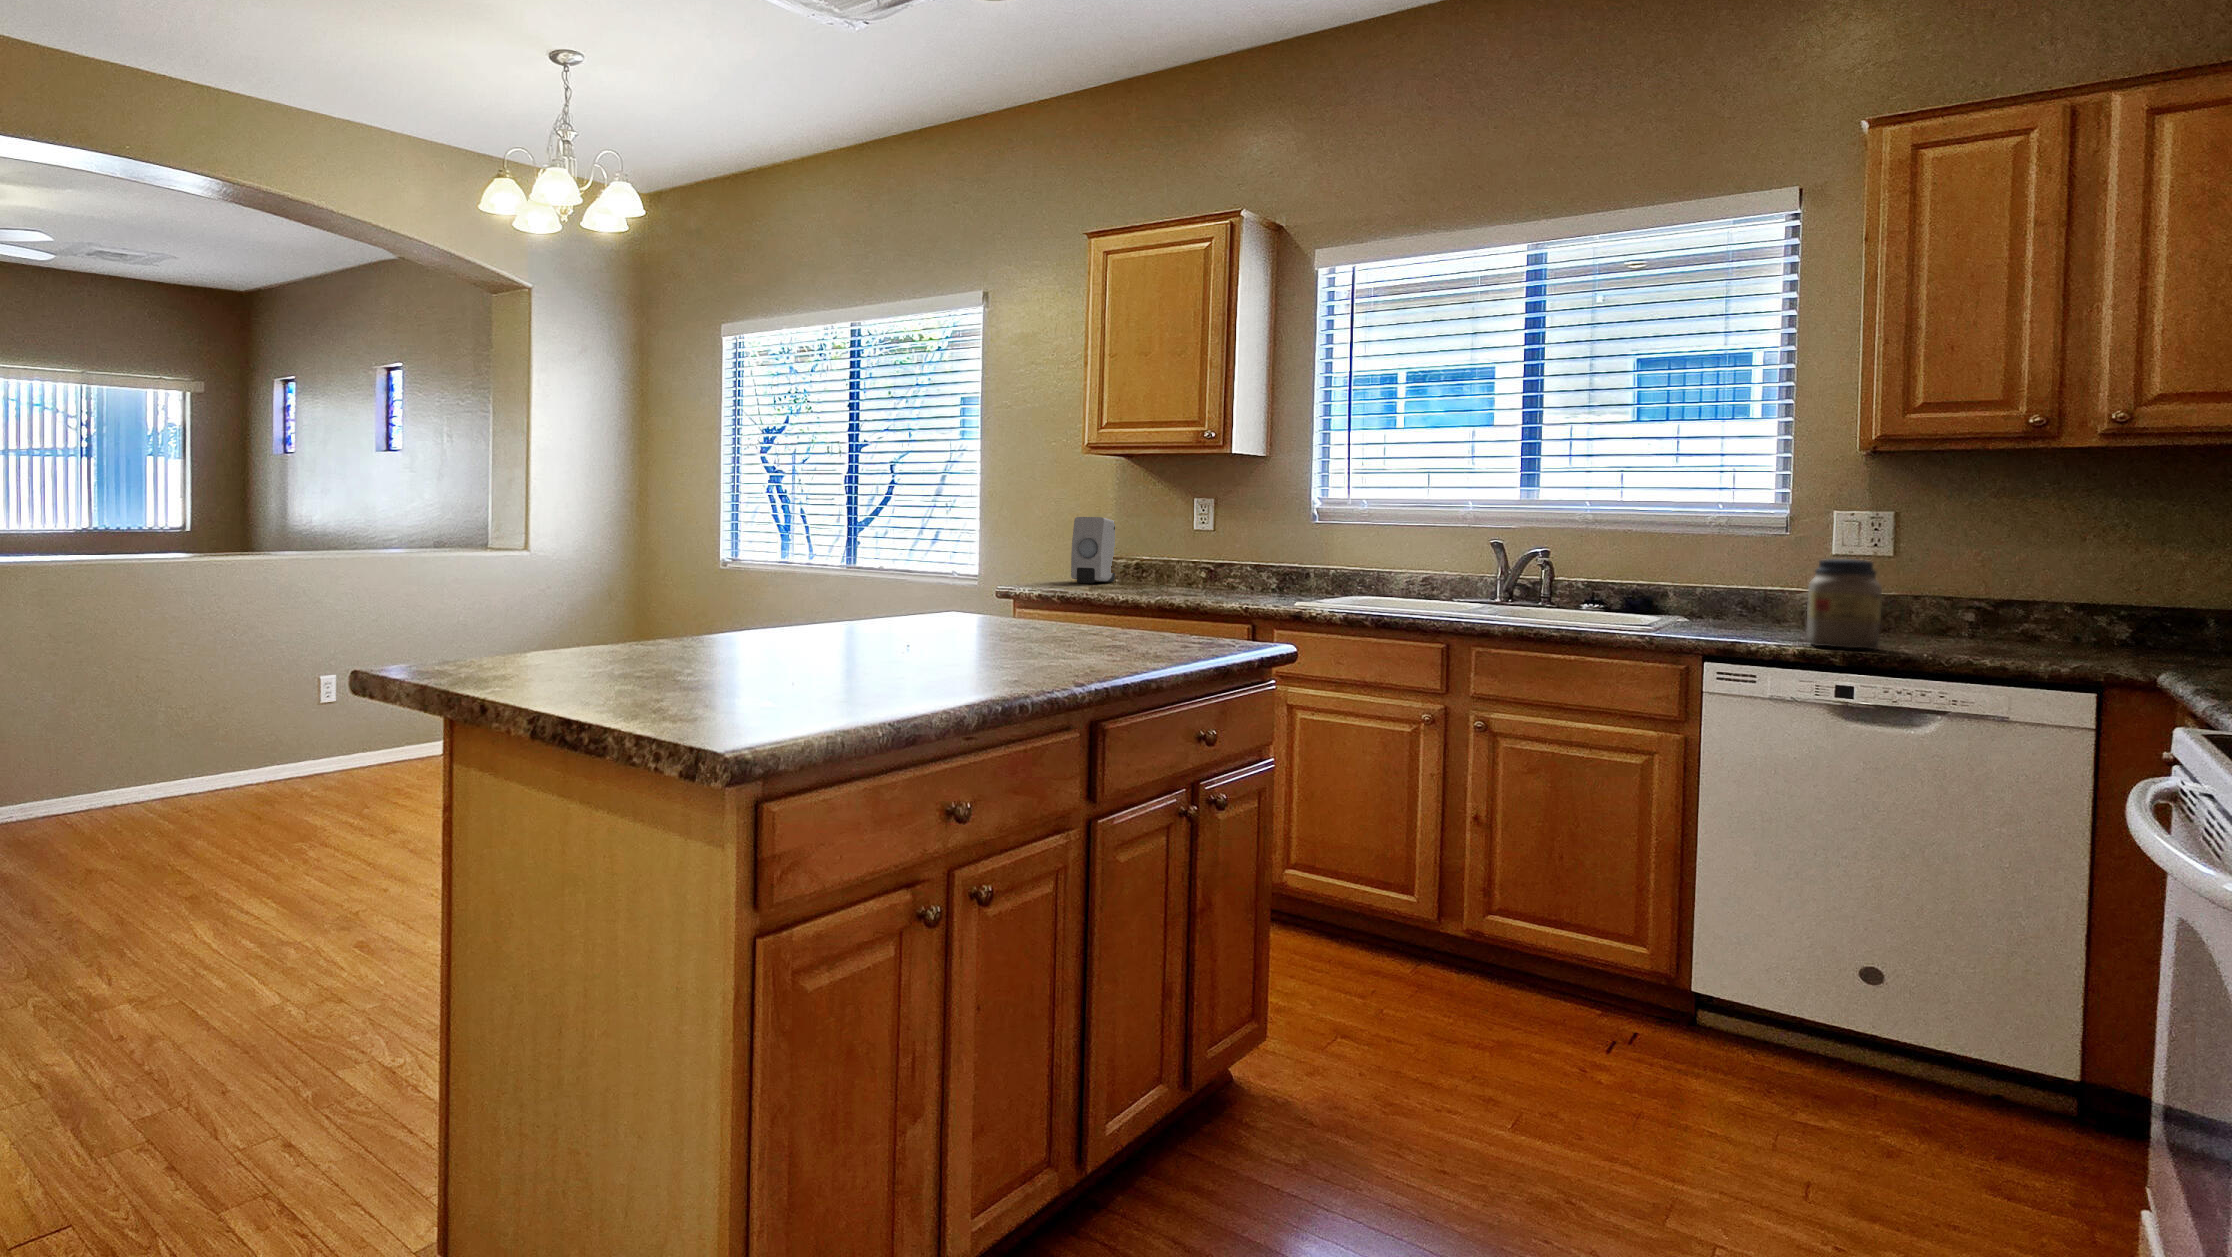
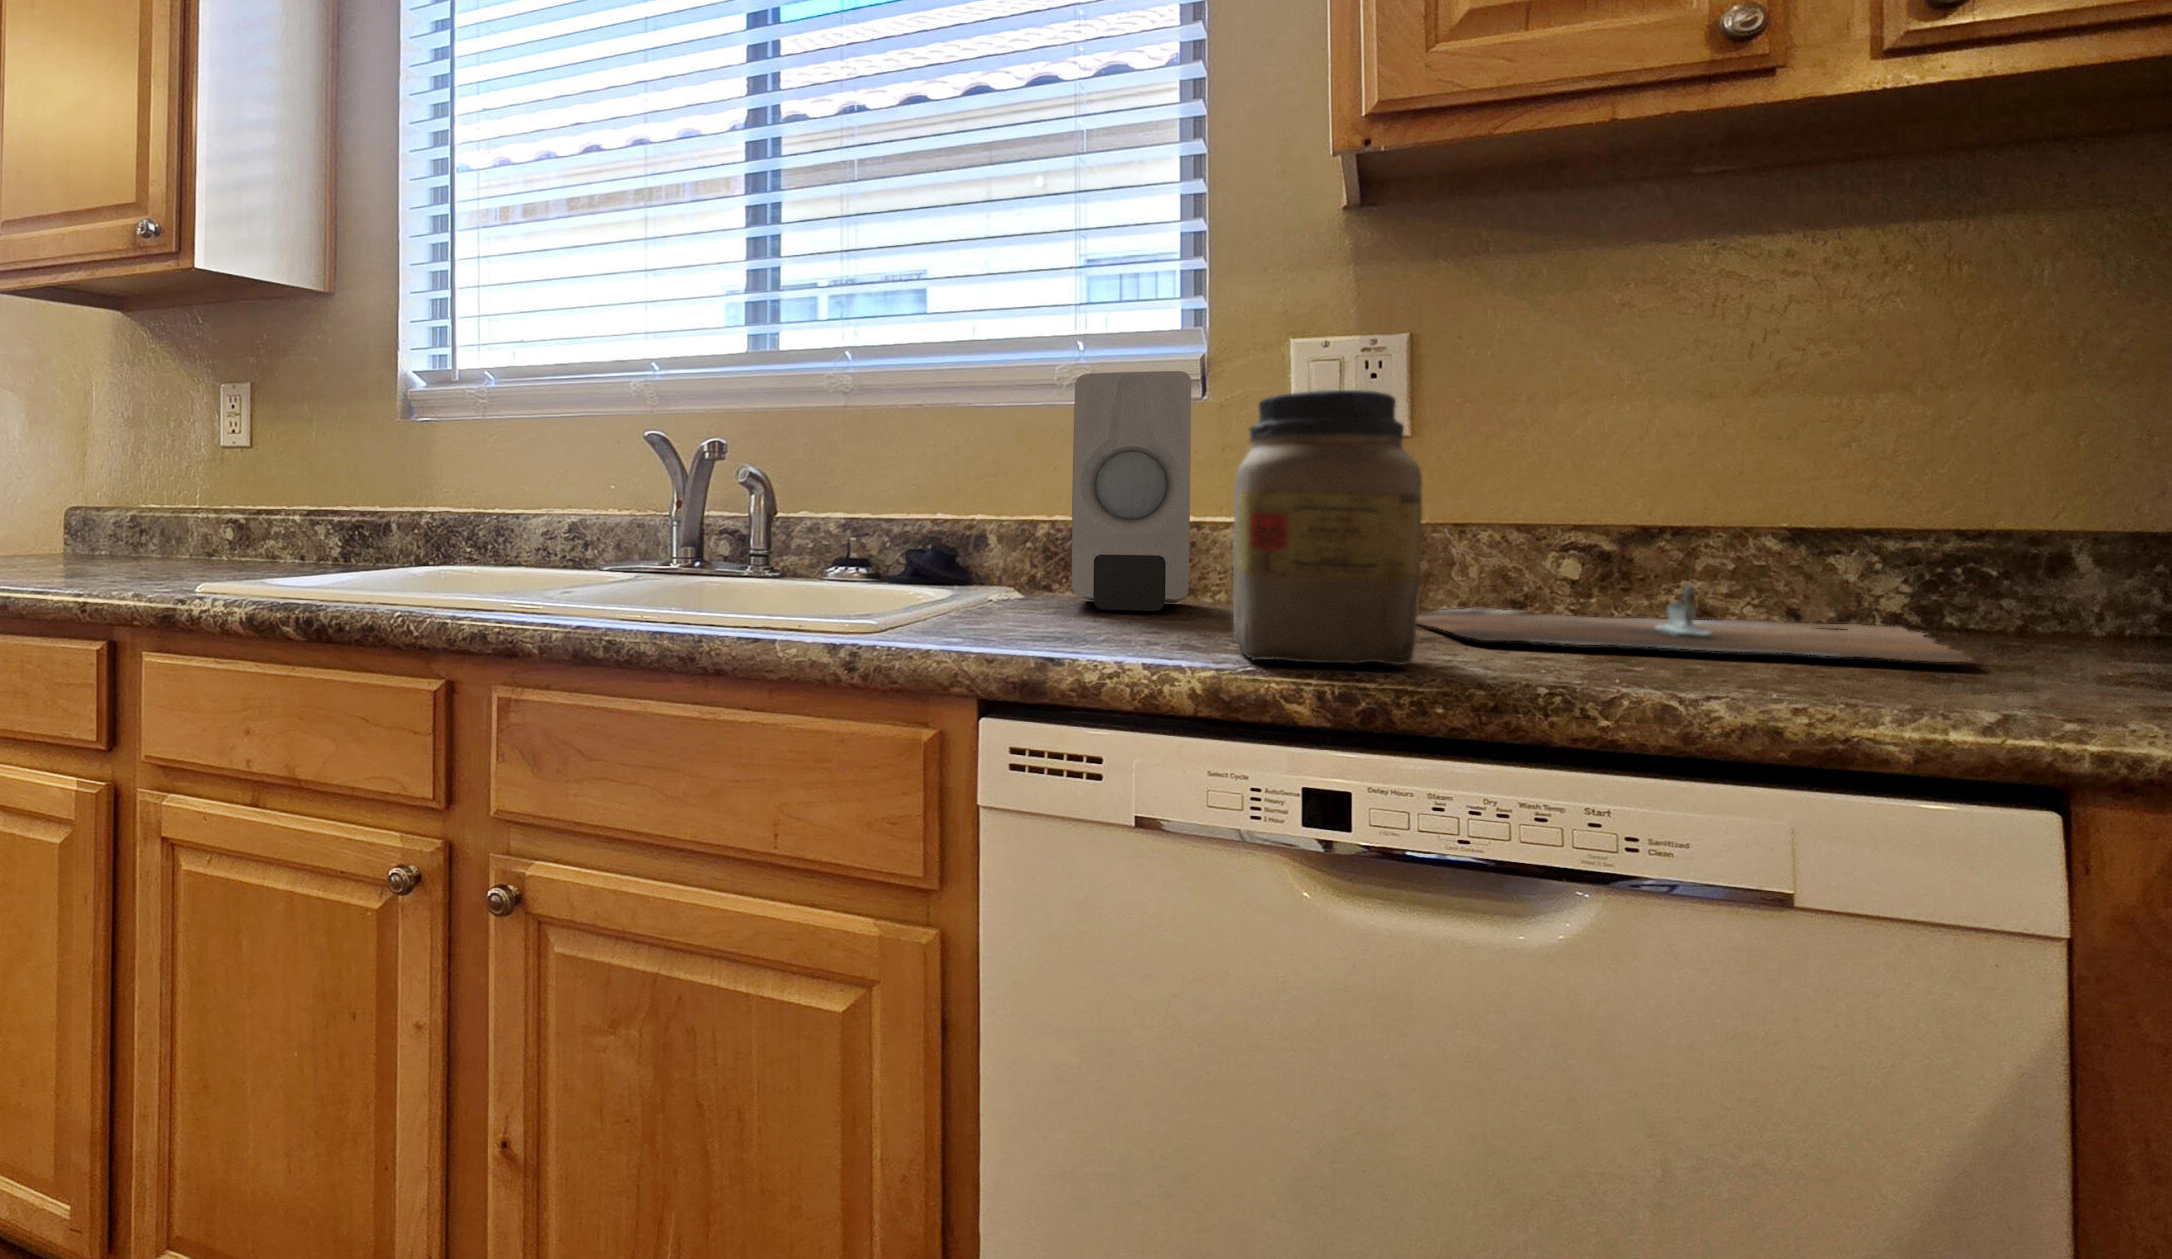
soap dispenser: present [1071,517,1117,583] -> present [1071,371,1191,611]
cutting board: none [1890,627,2130,656] -> present [1416,585,1972,662]

